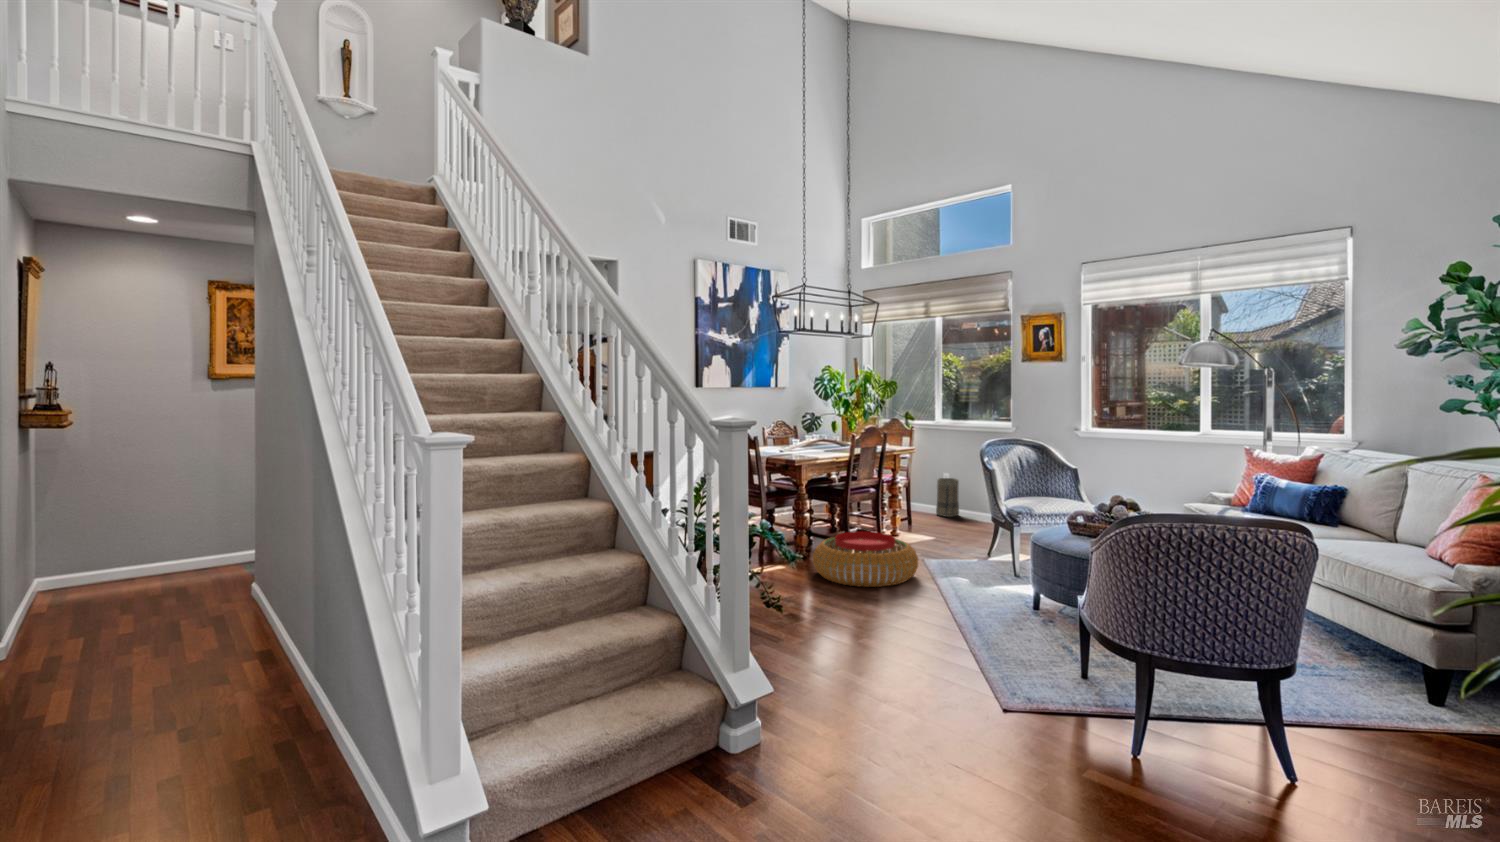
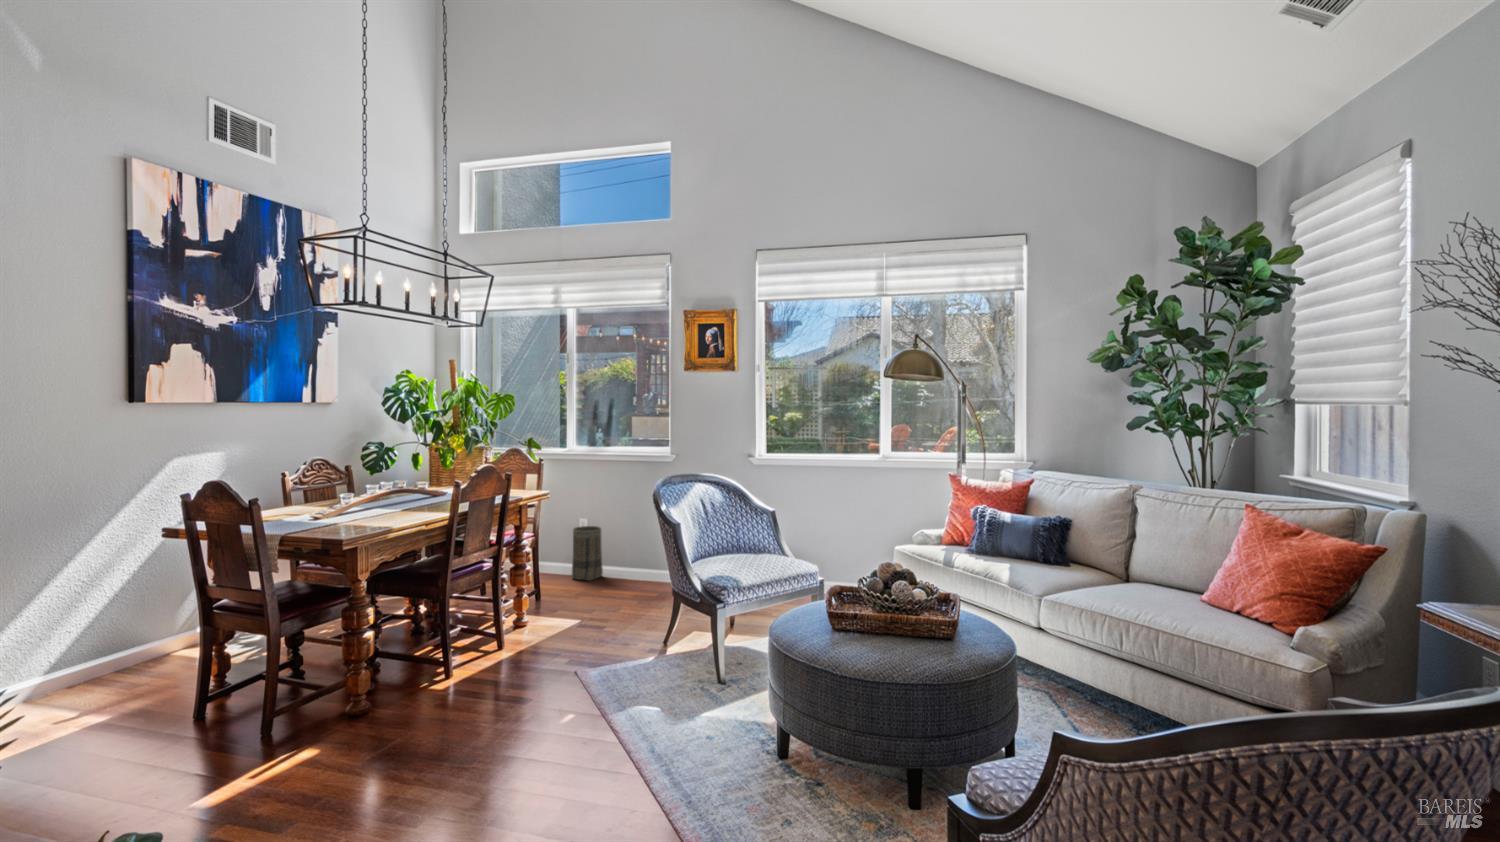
pouf: present [813,531,918,587] -> none [378,652,581,780]

